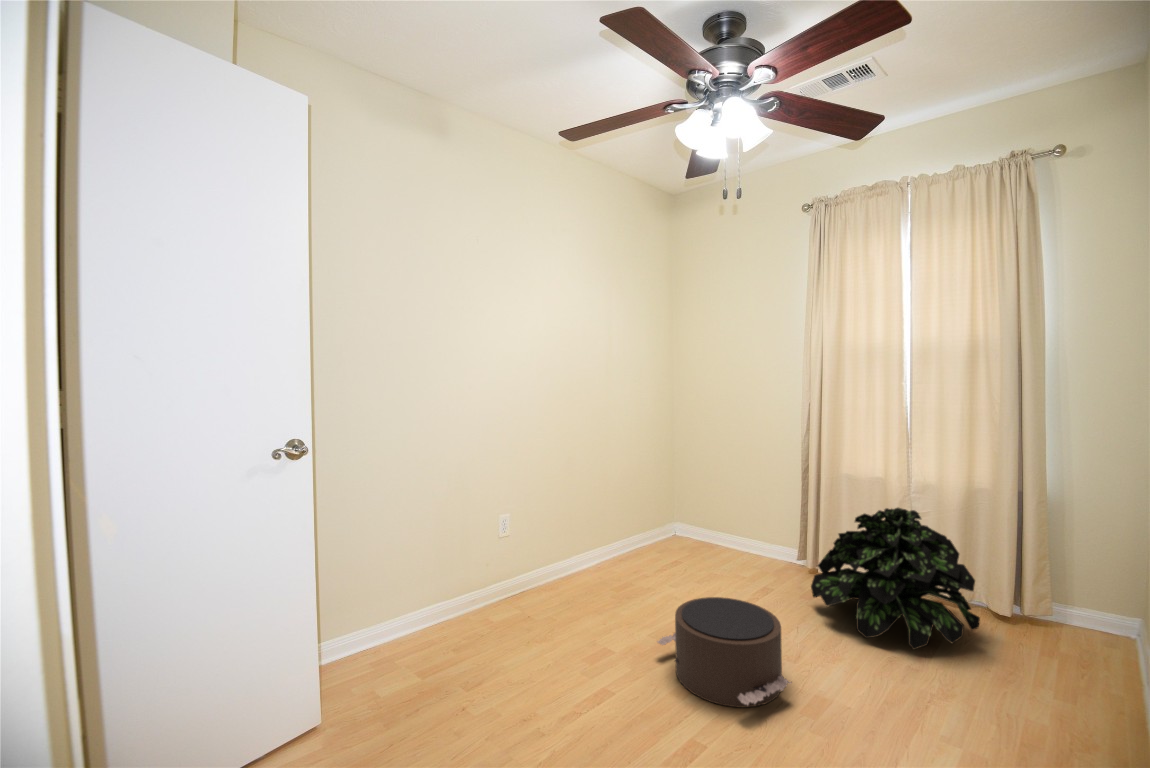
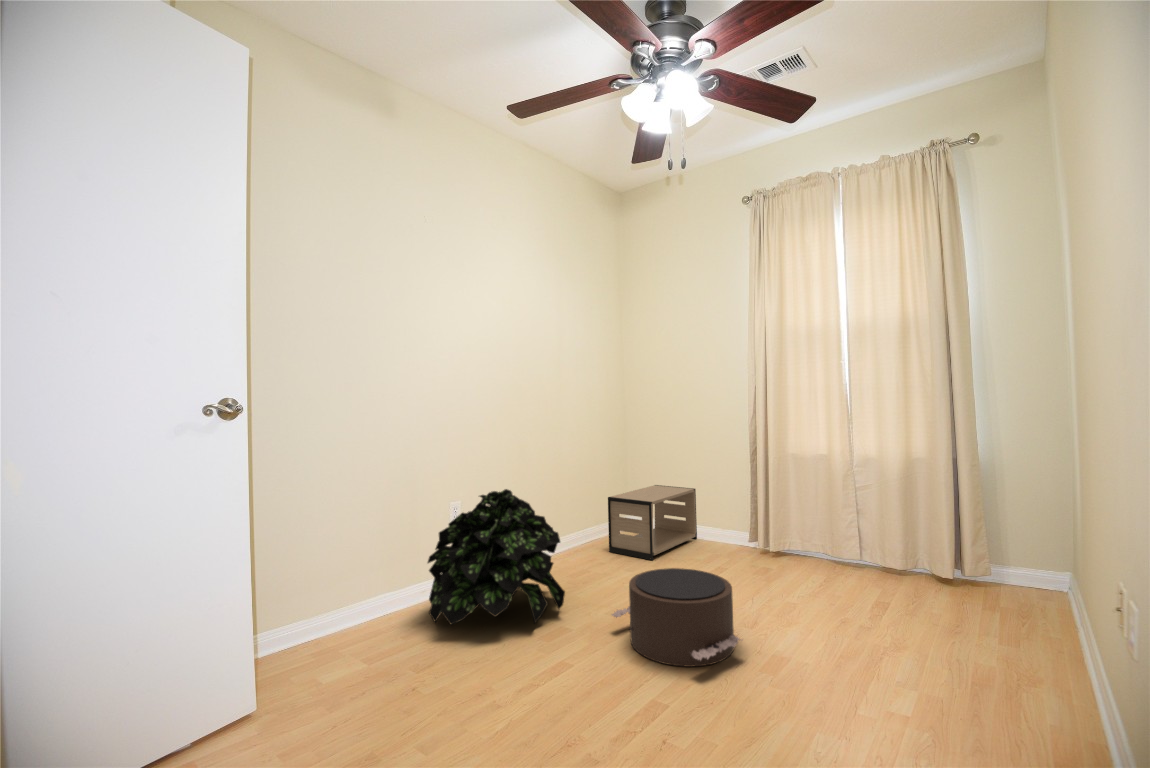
nightstand: none [655,494,744,574] -> present [608,485,697,560]
potted plant: present [811,508,980,650] -> present [428,489,565,625]

